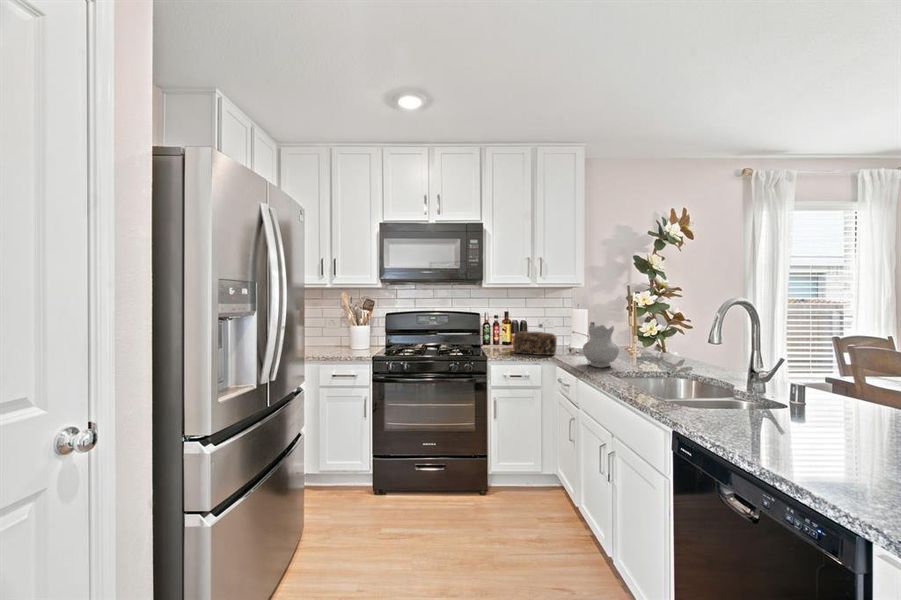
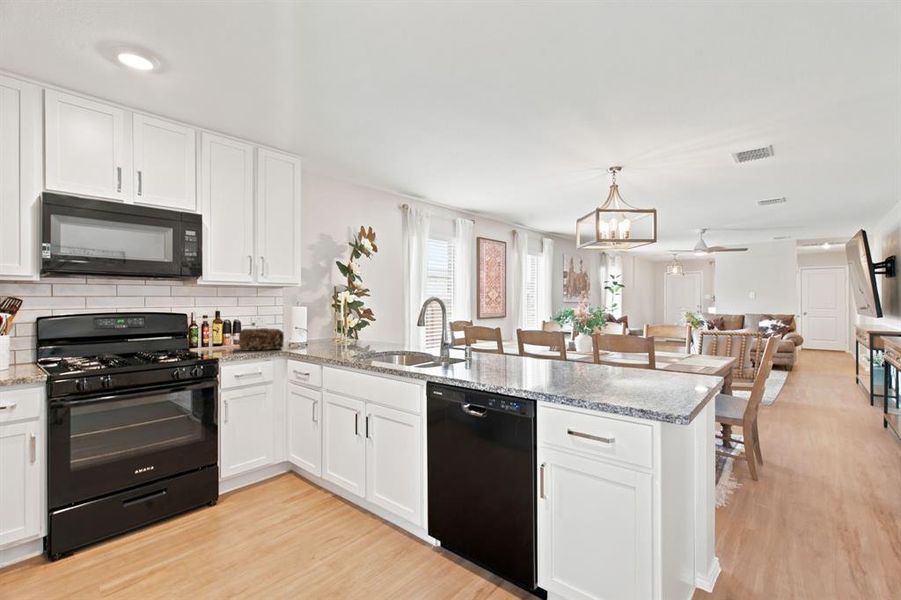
ceramic pitcher: present [583,322,619,368] -> none [316,315,344,352]

